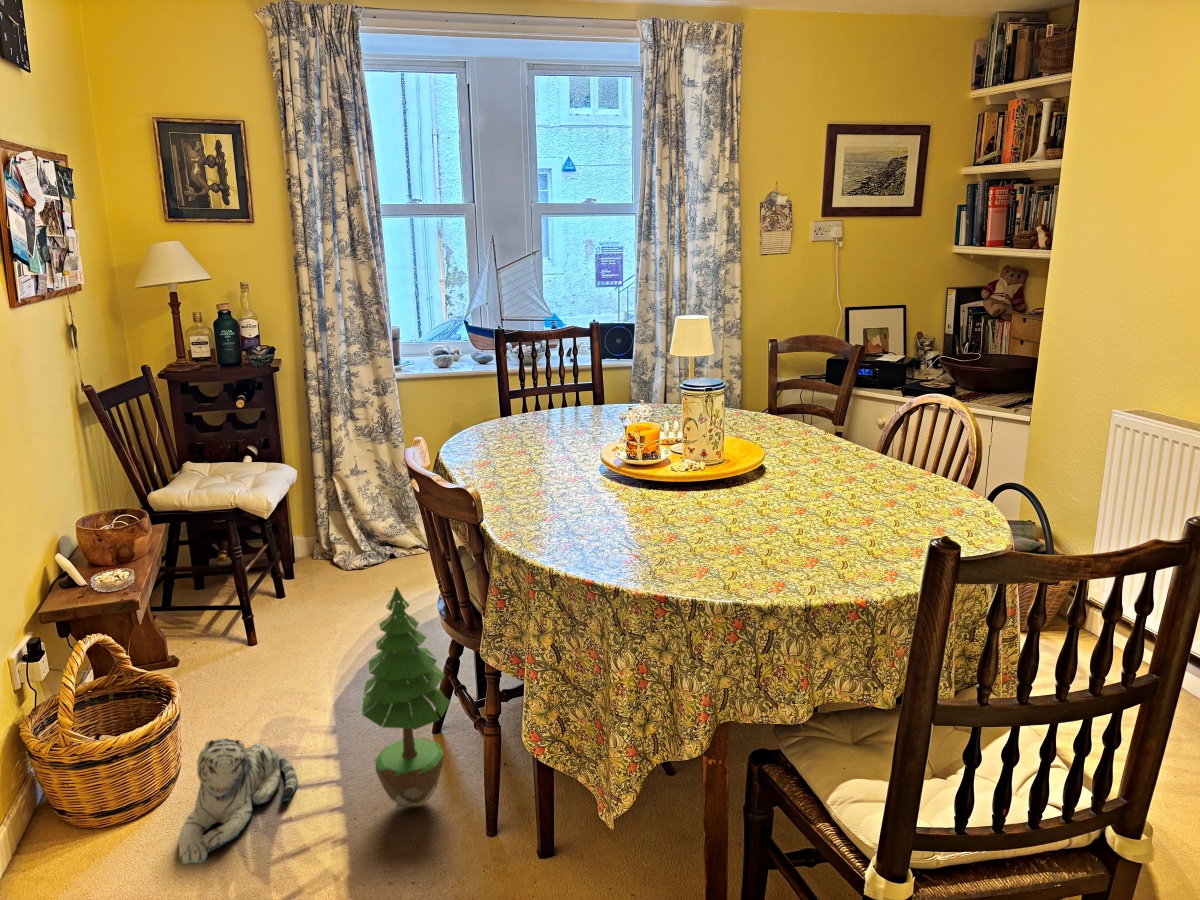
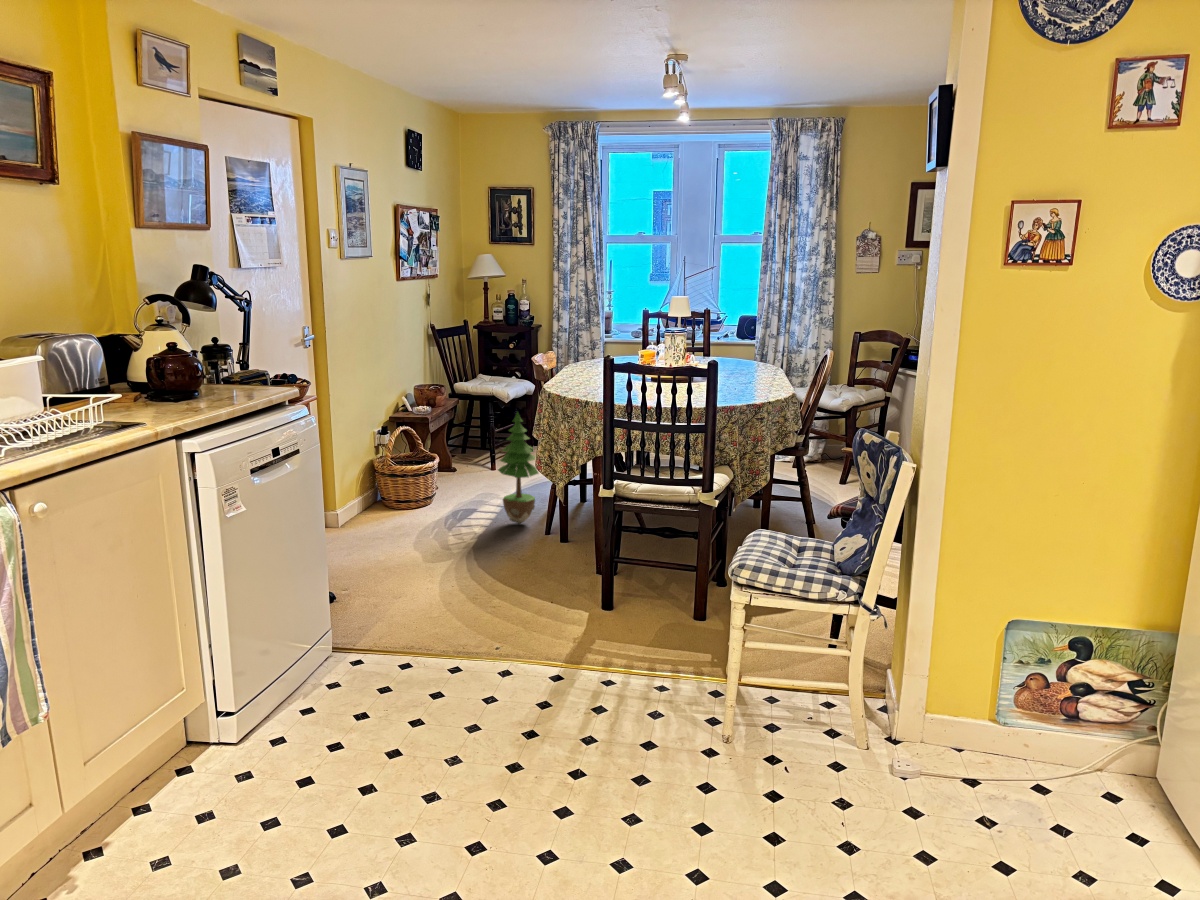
plush toy: present [179,738,298,864] -> none [418,474,479,522]

